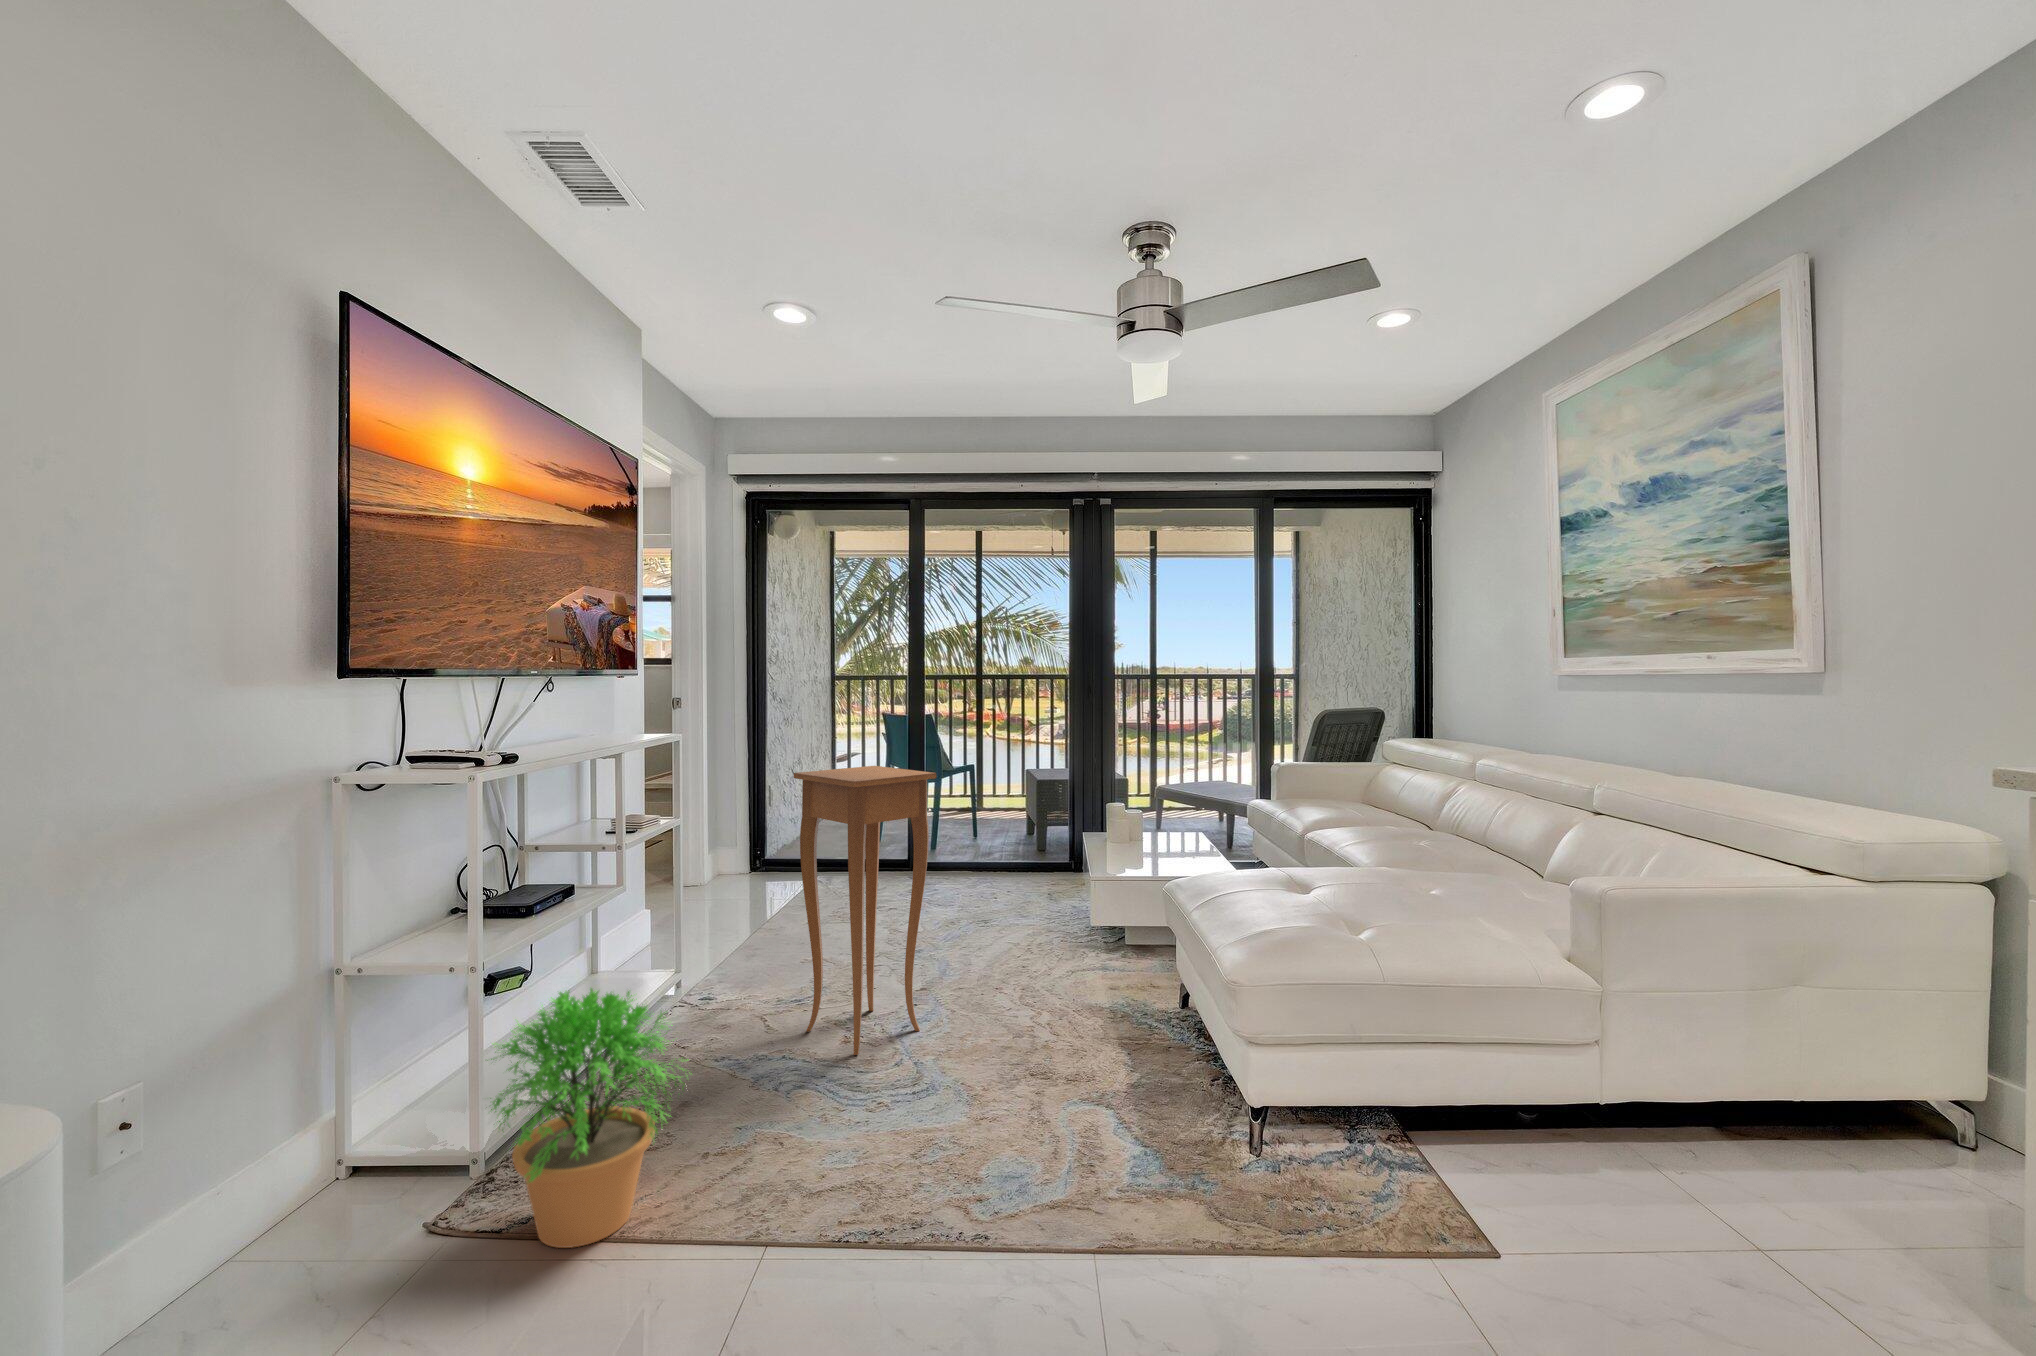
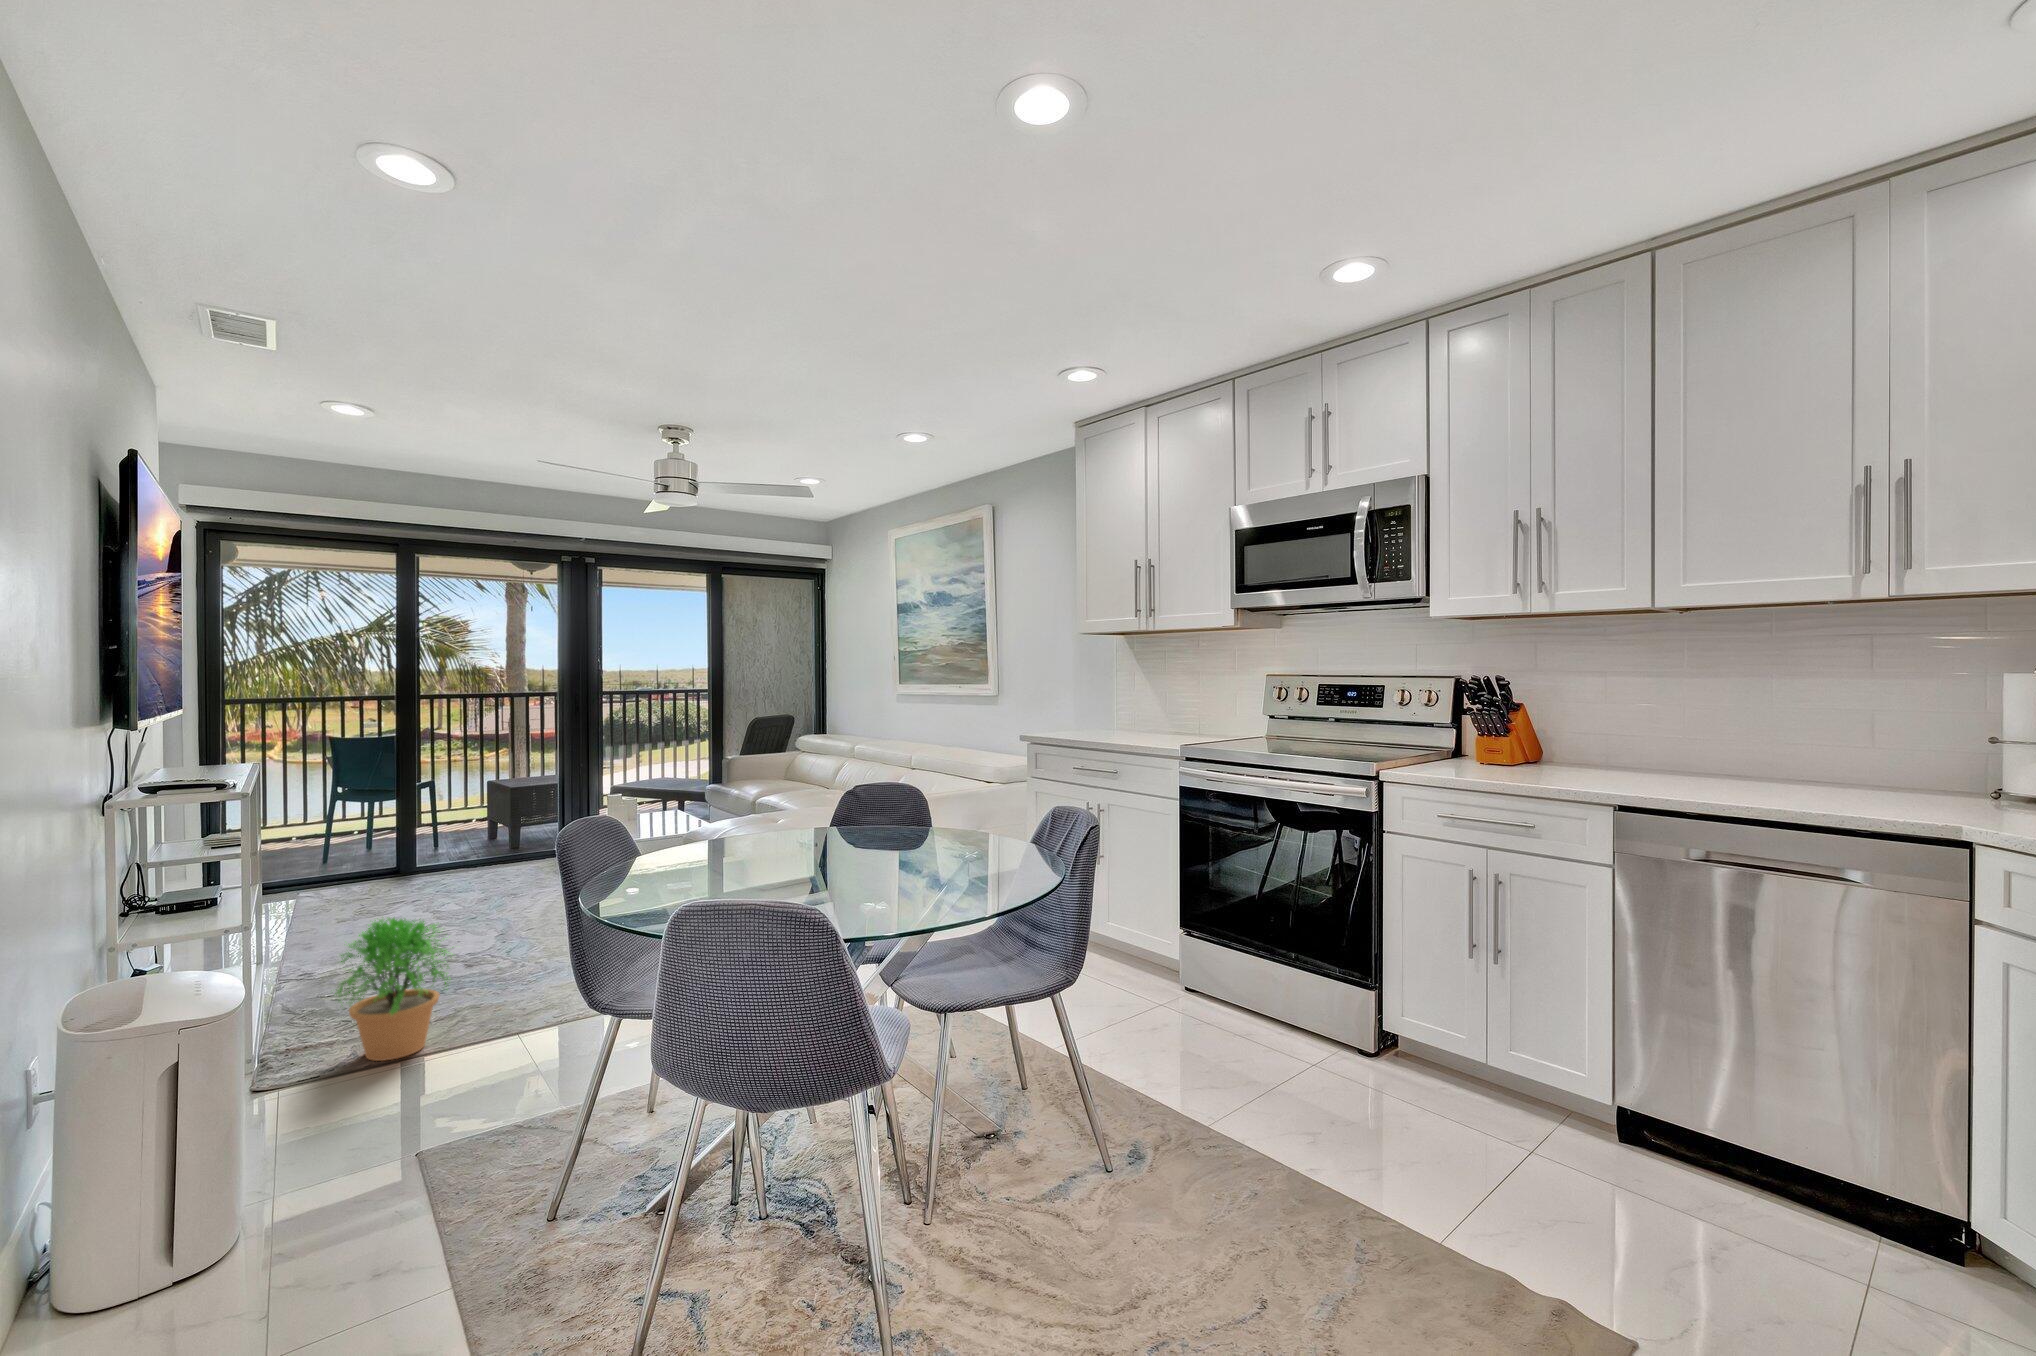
side table: present [794,766,936,1055] -> none [426,779,536,968]

